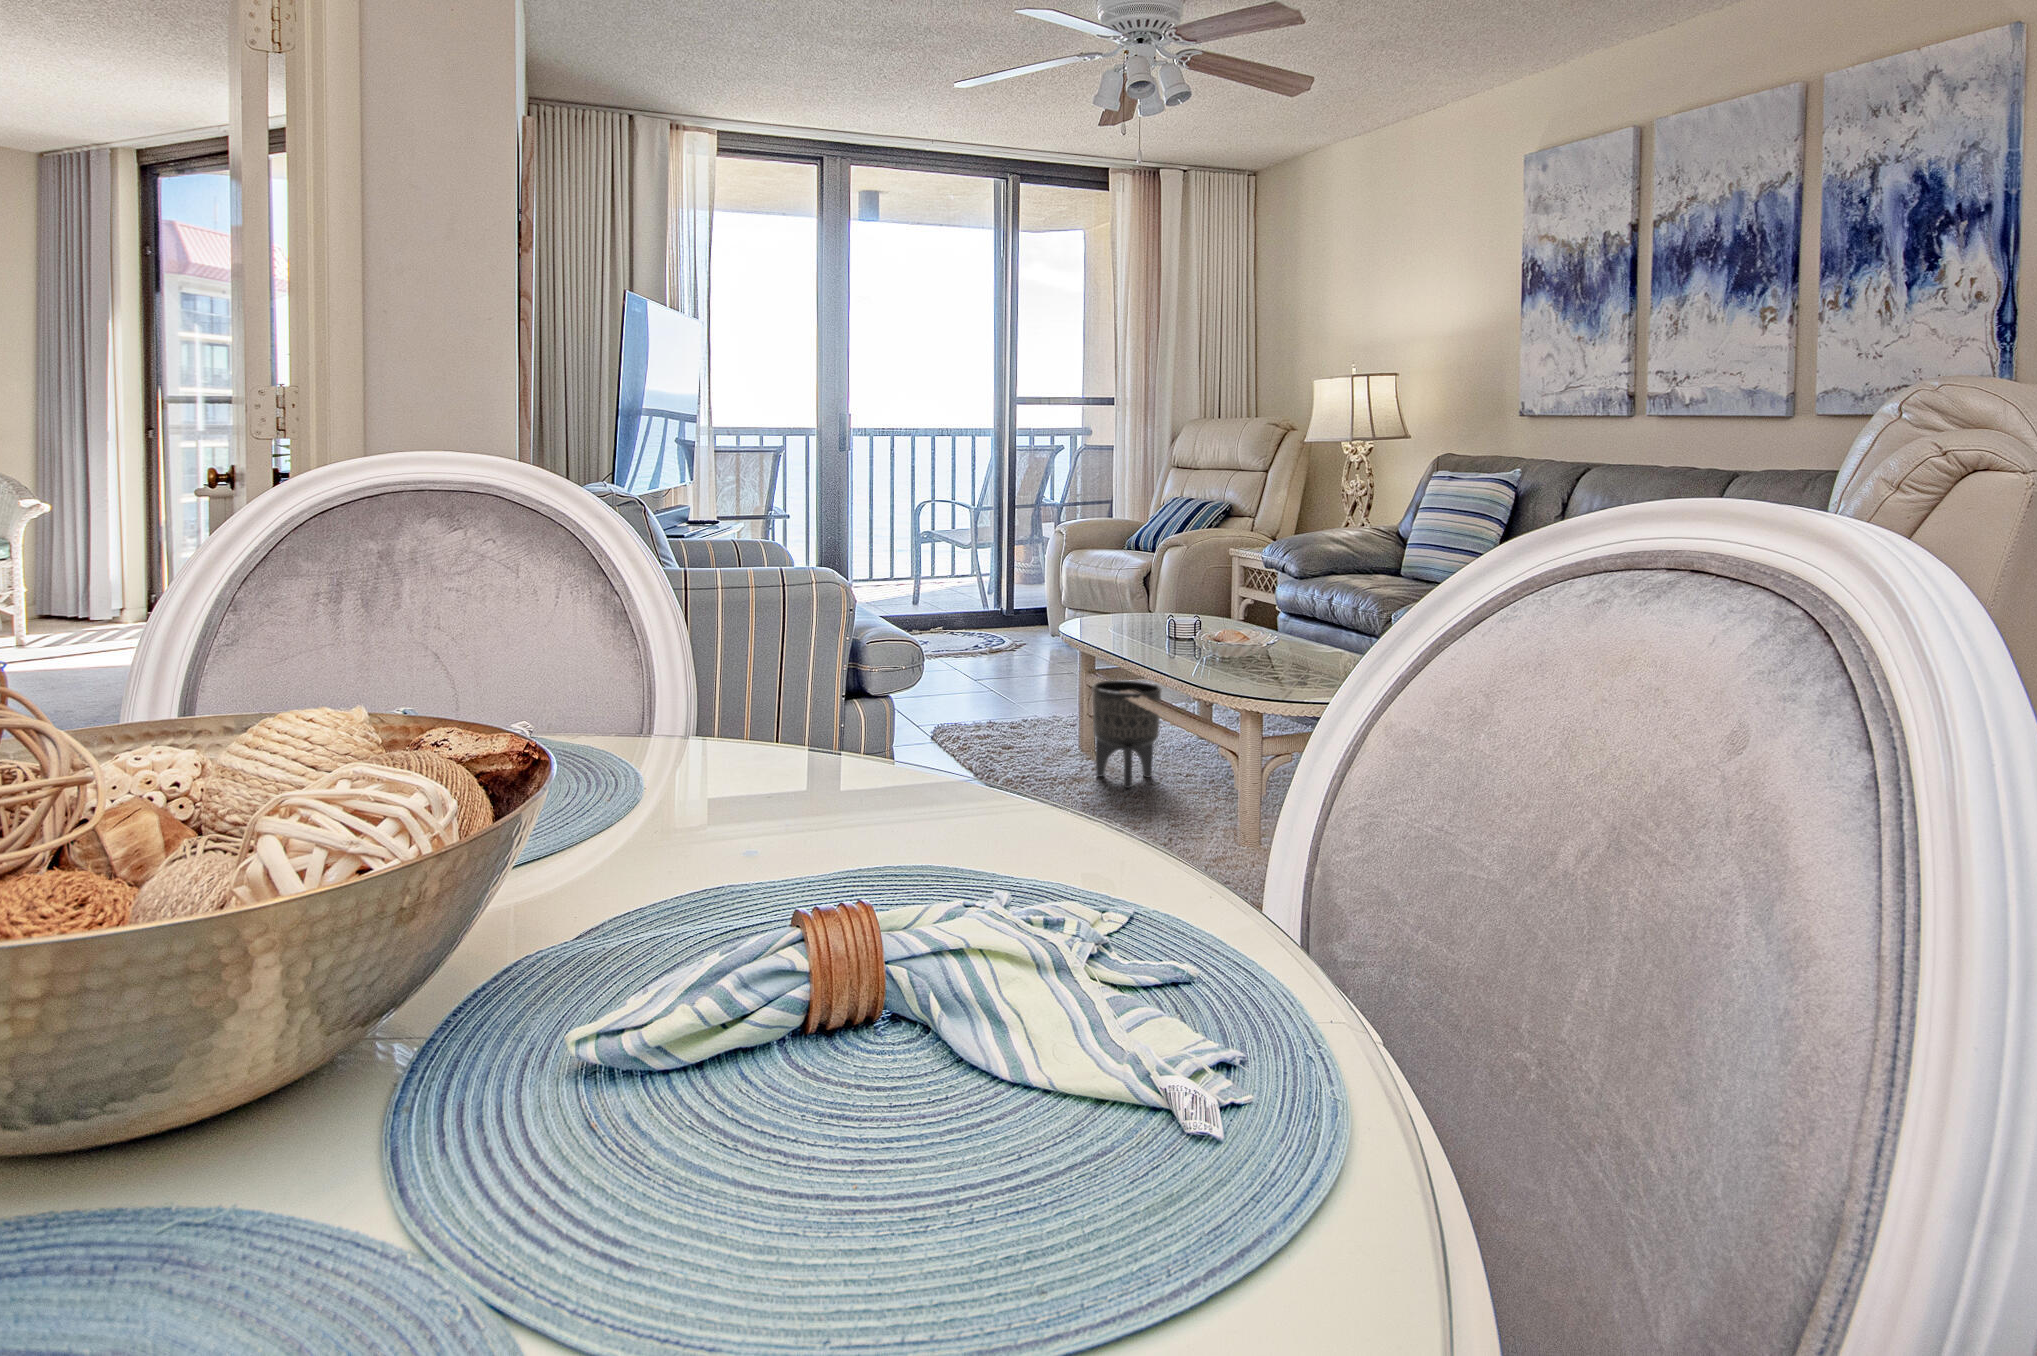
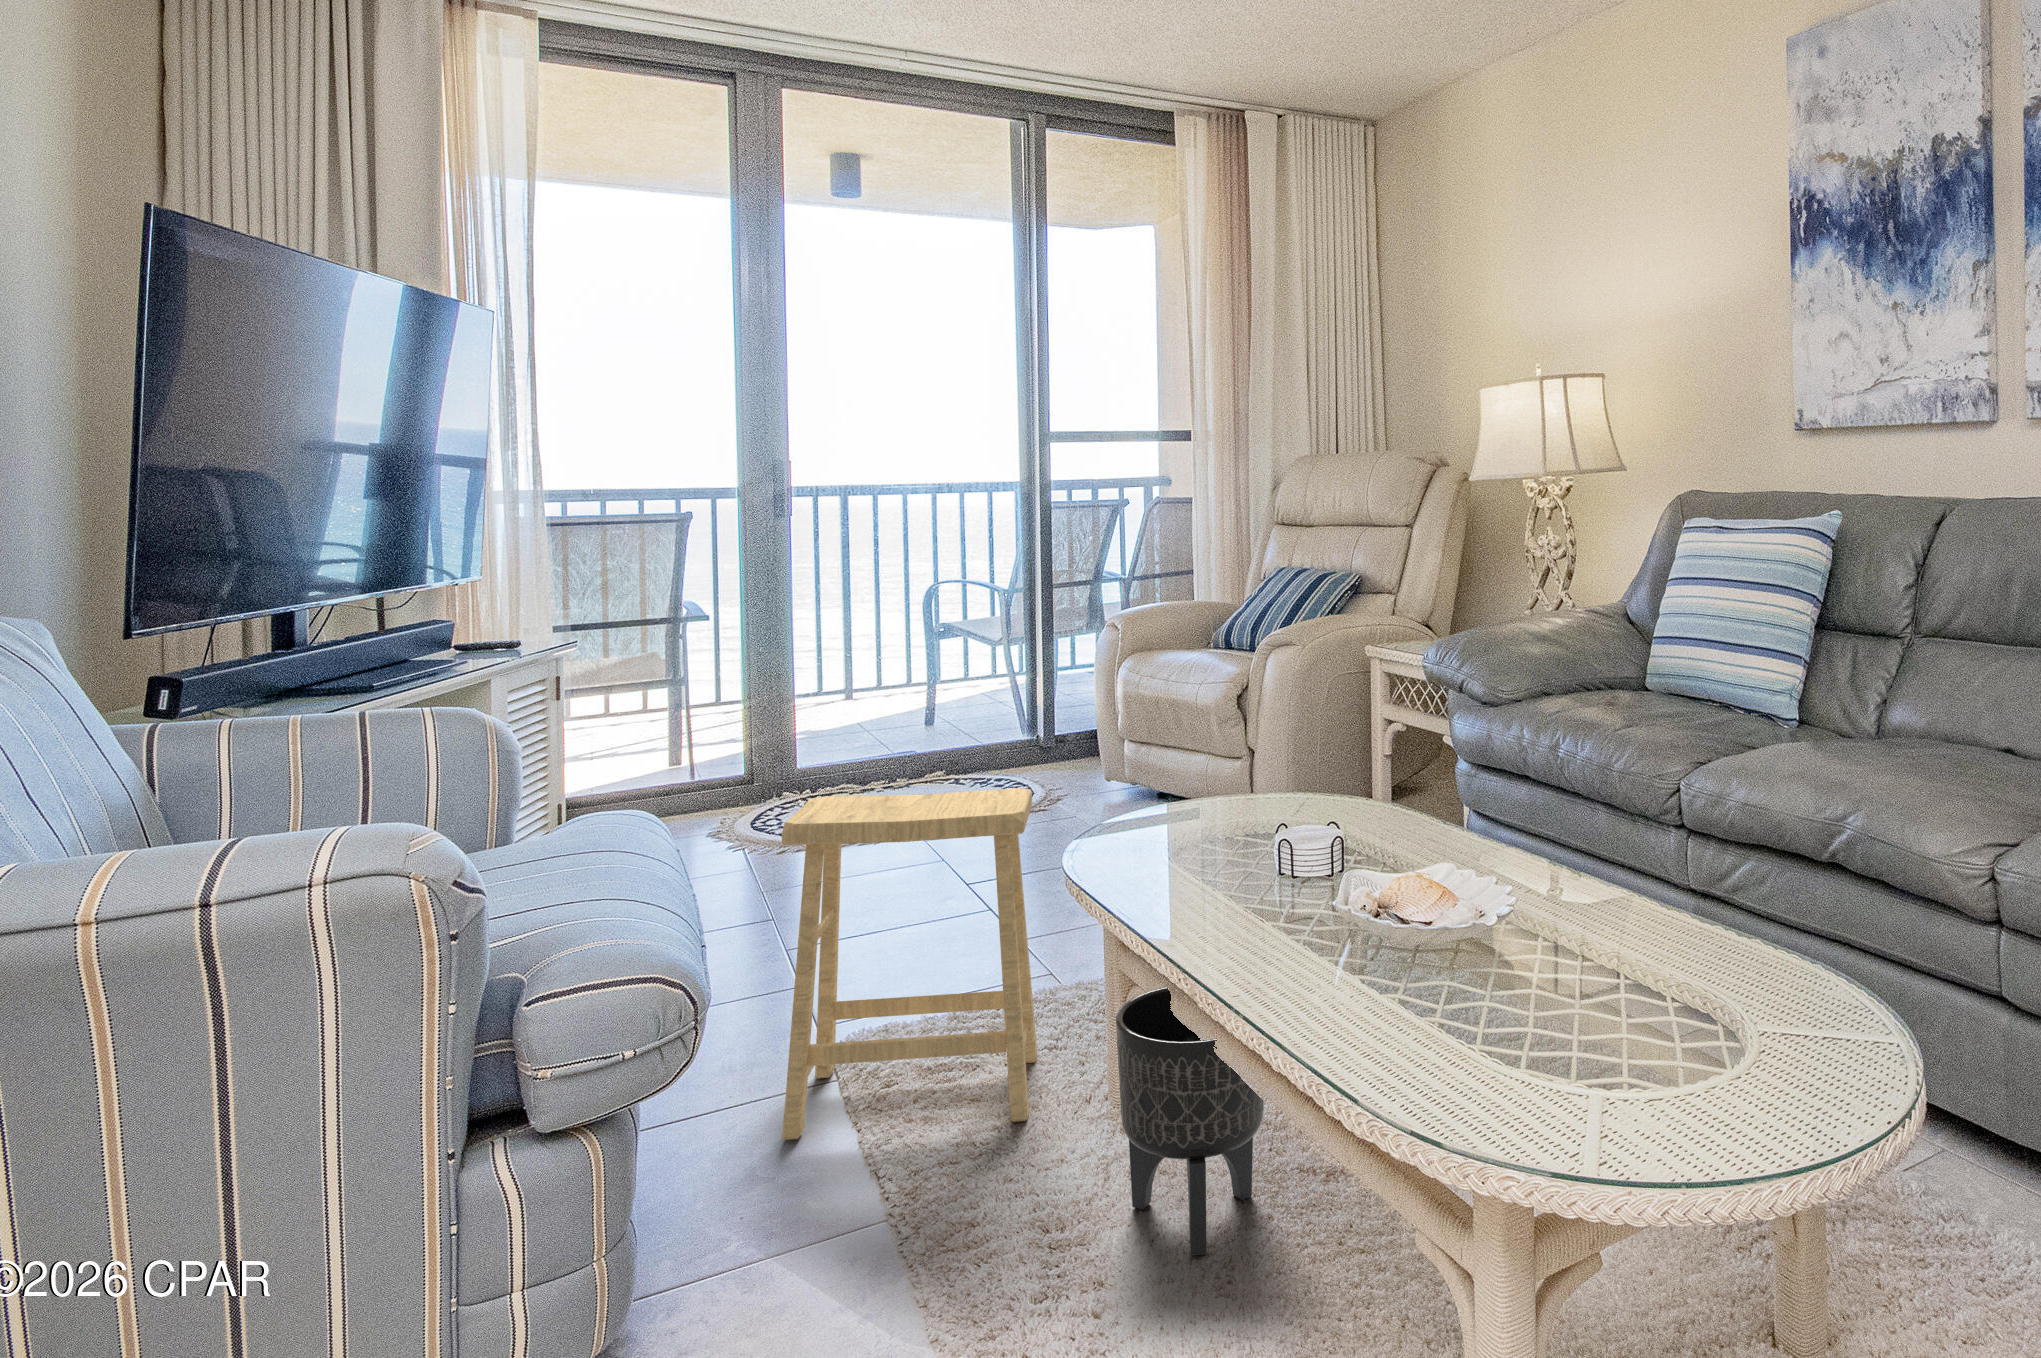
footstool: none [926,594,1043,752] -> present [782,788,1037,1140]

